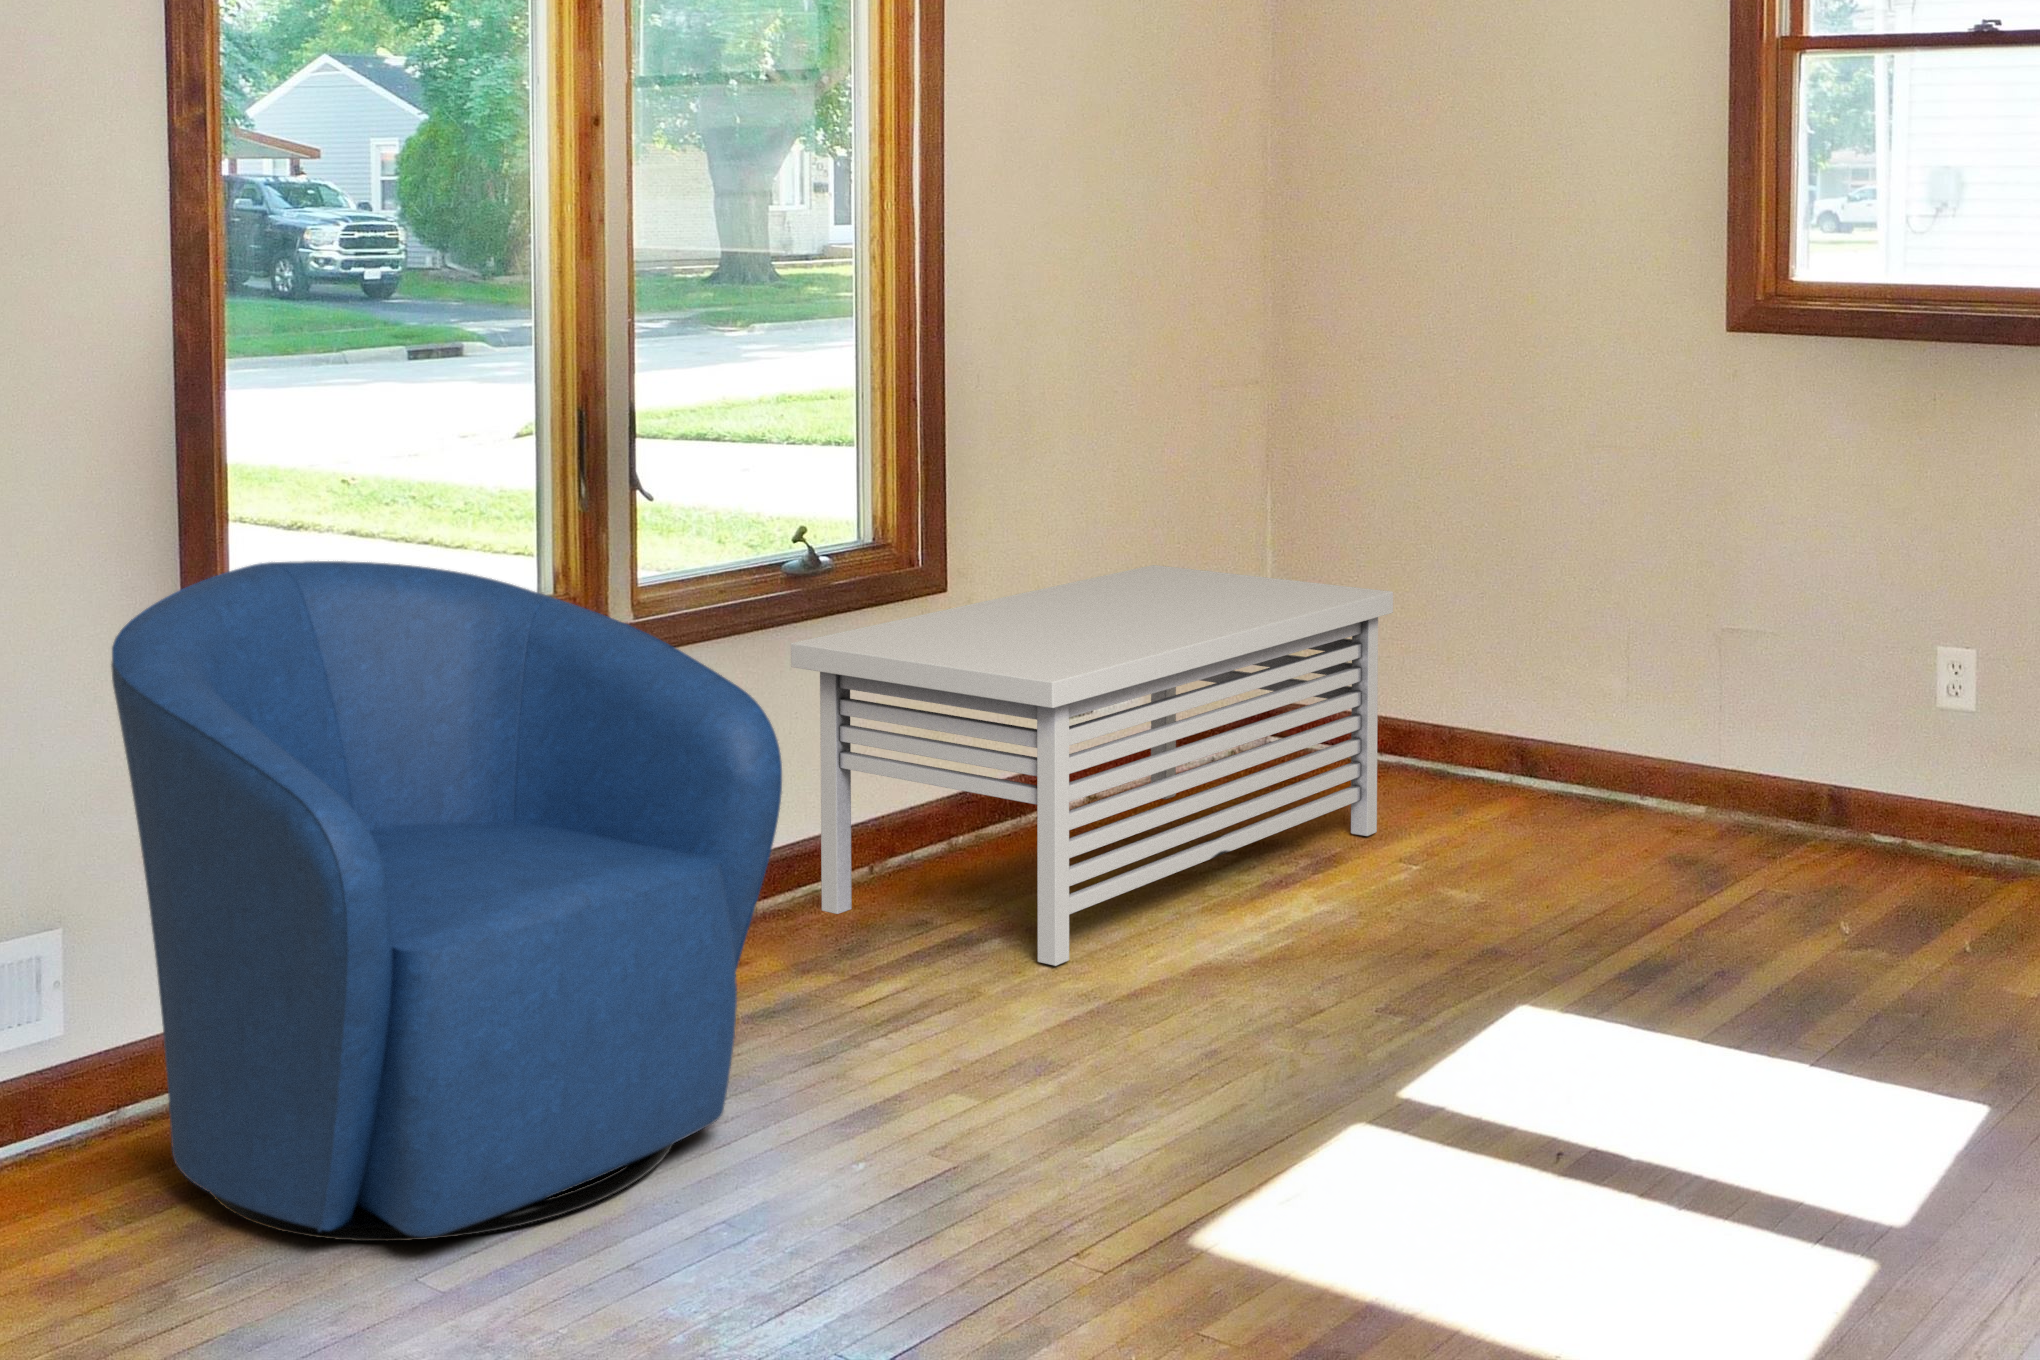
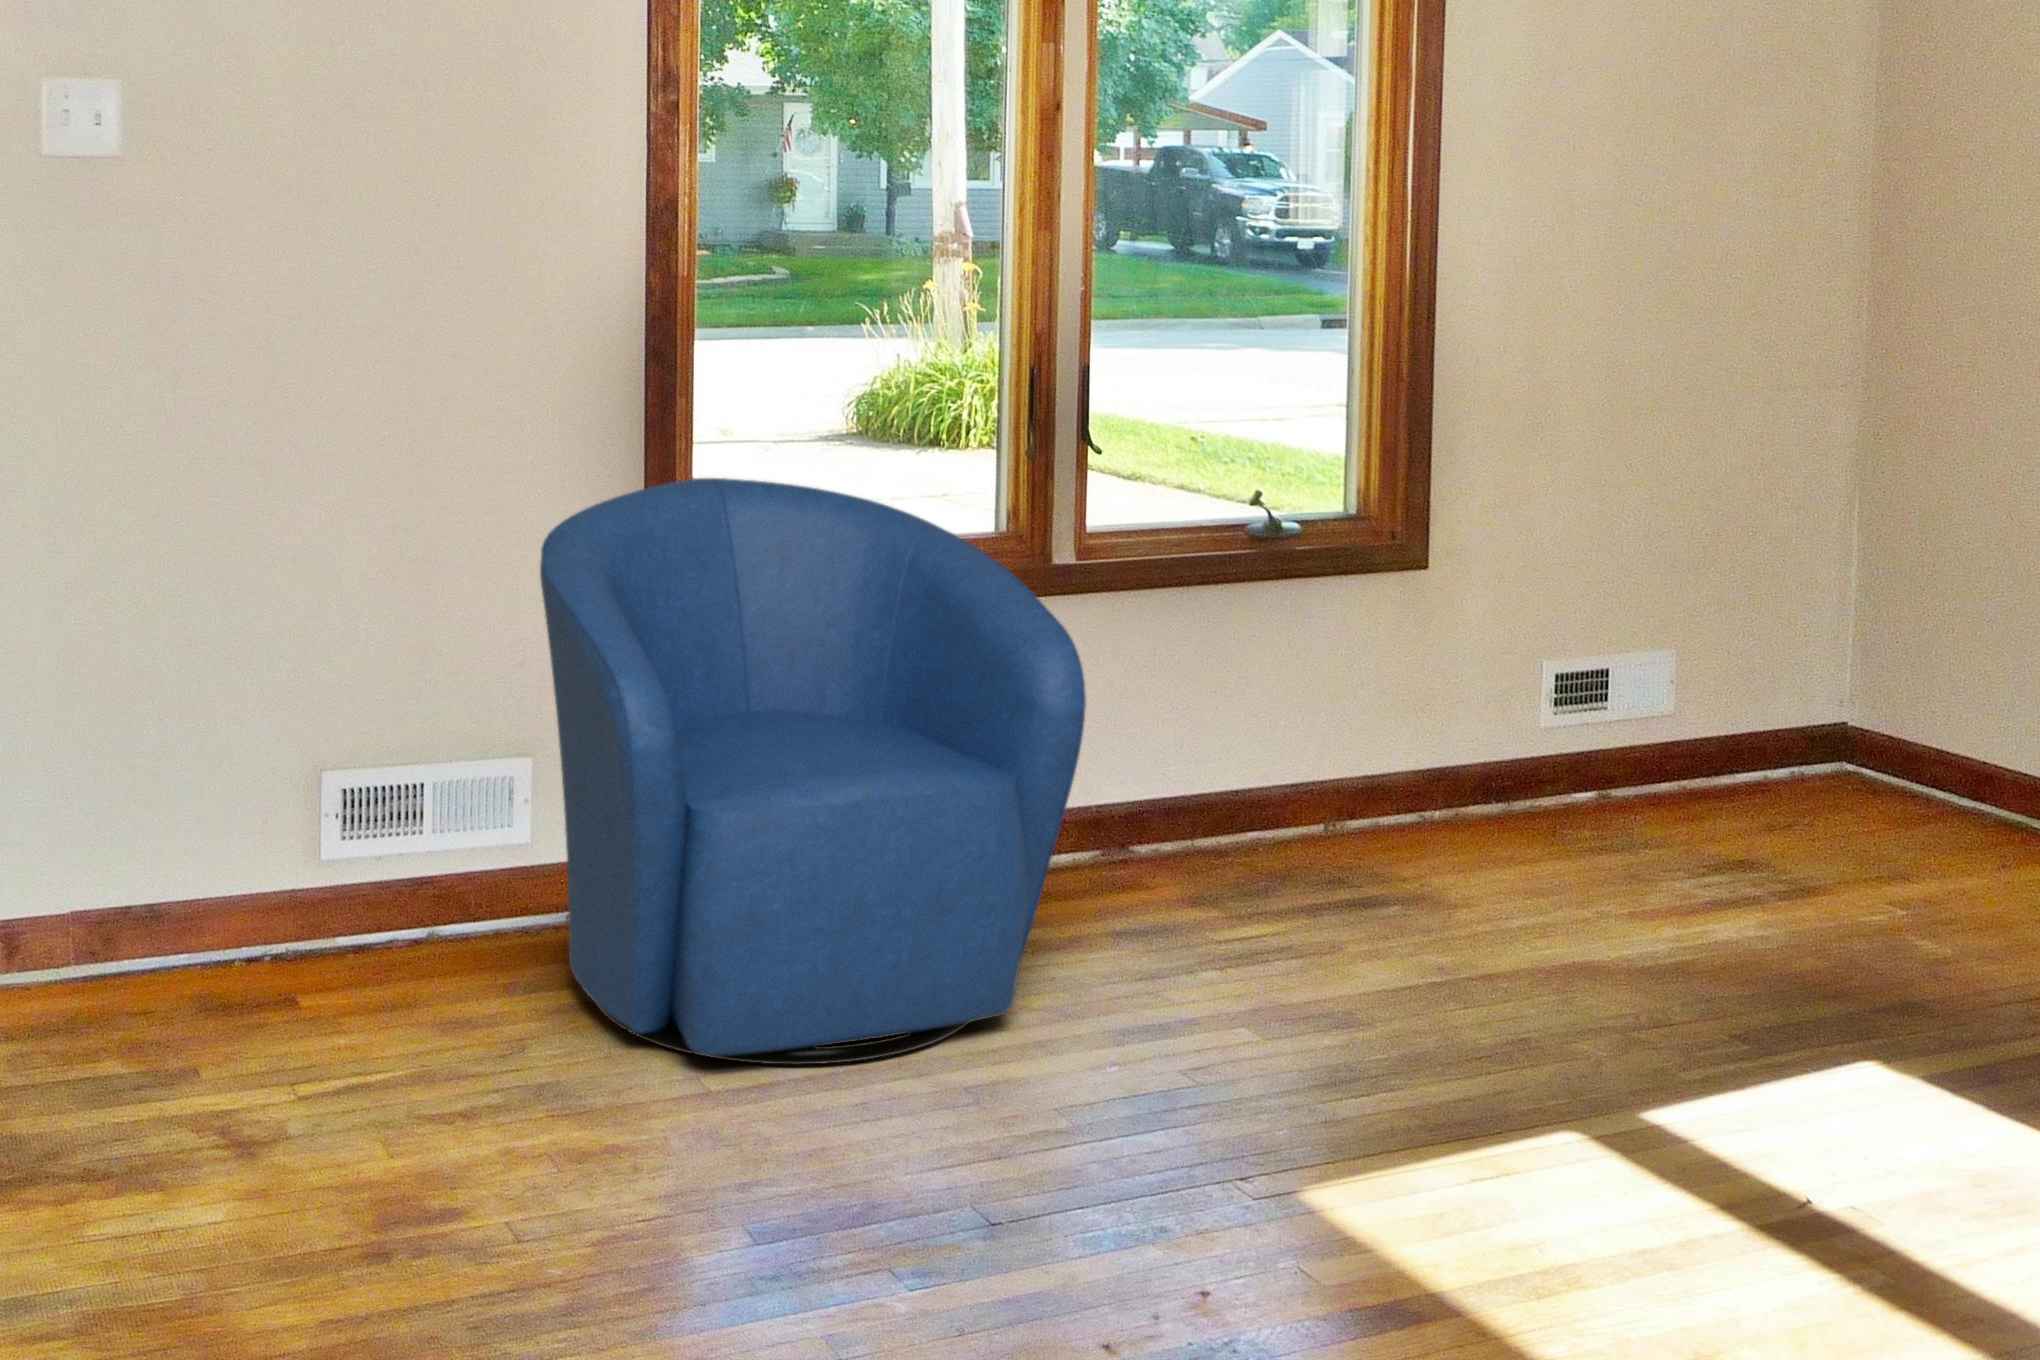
storage bench: present [791,565,1393,966] -> none [1233,564,1928,942]

